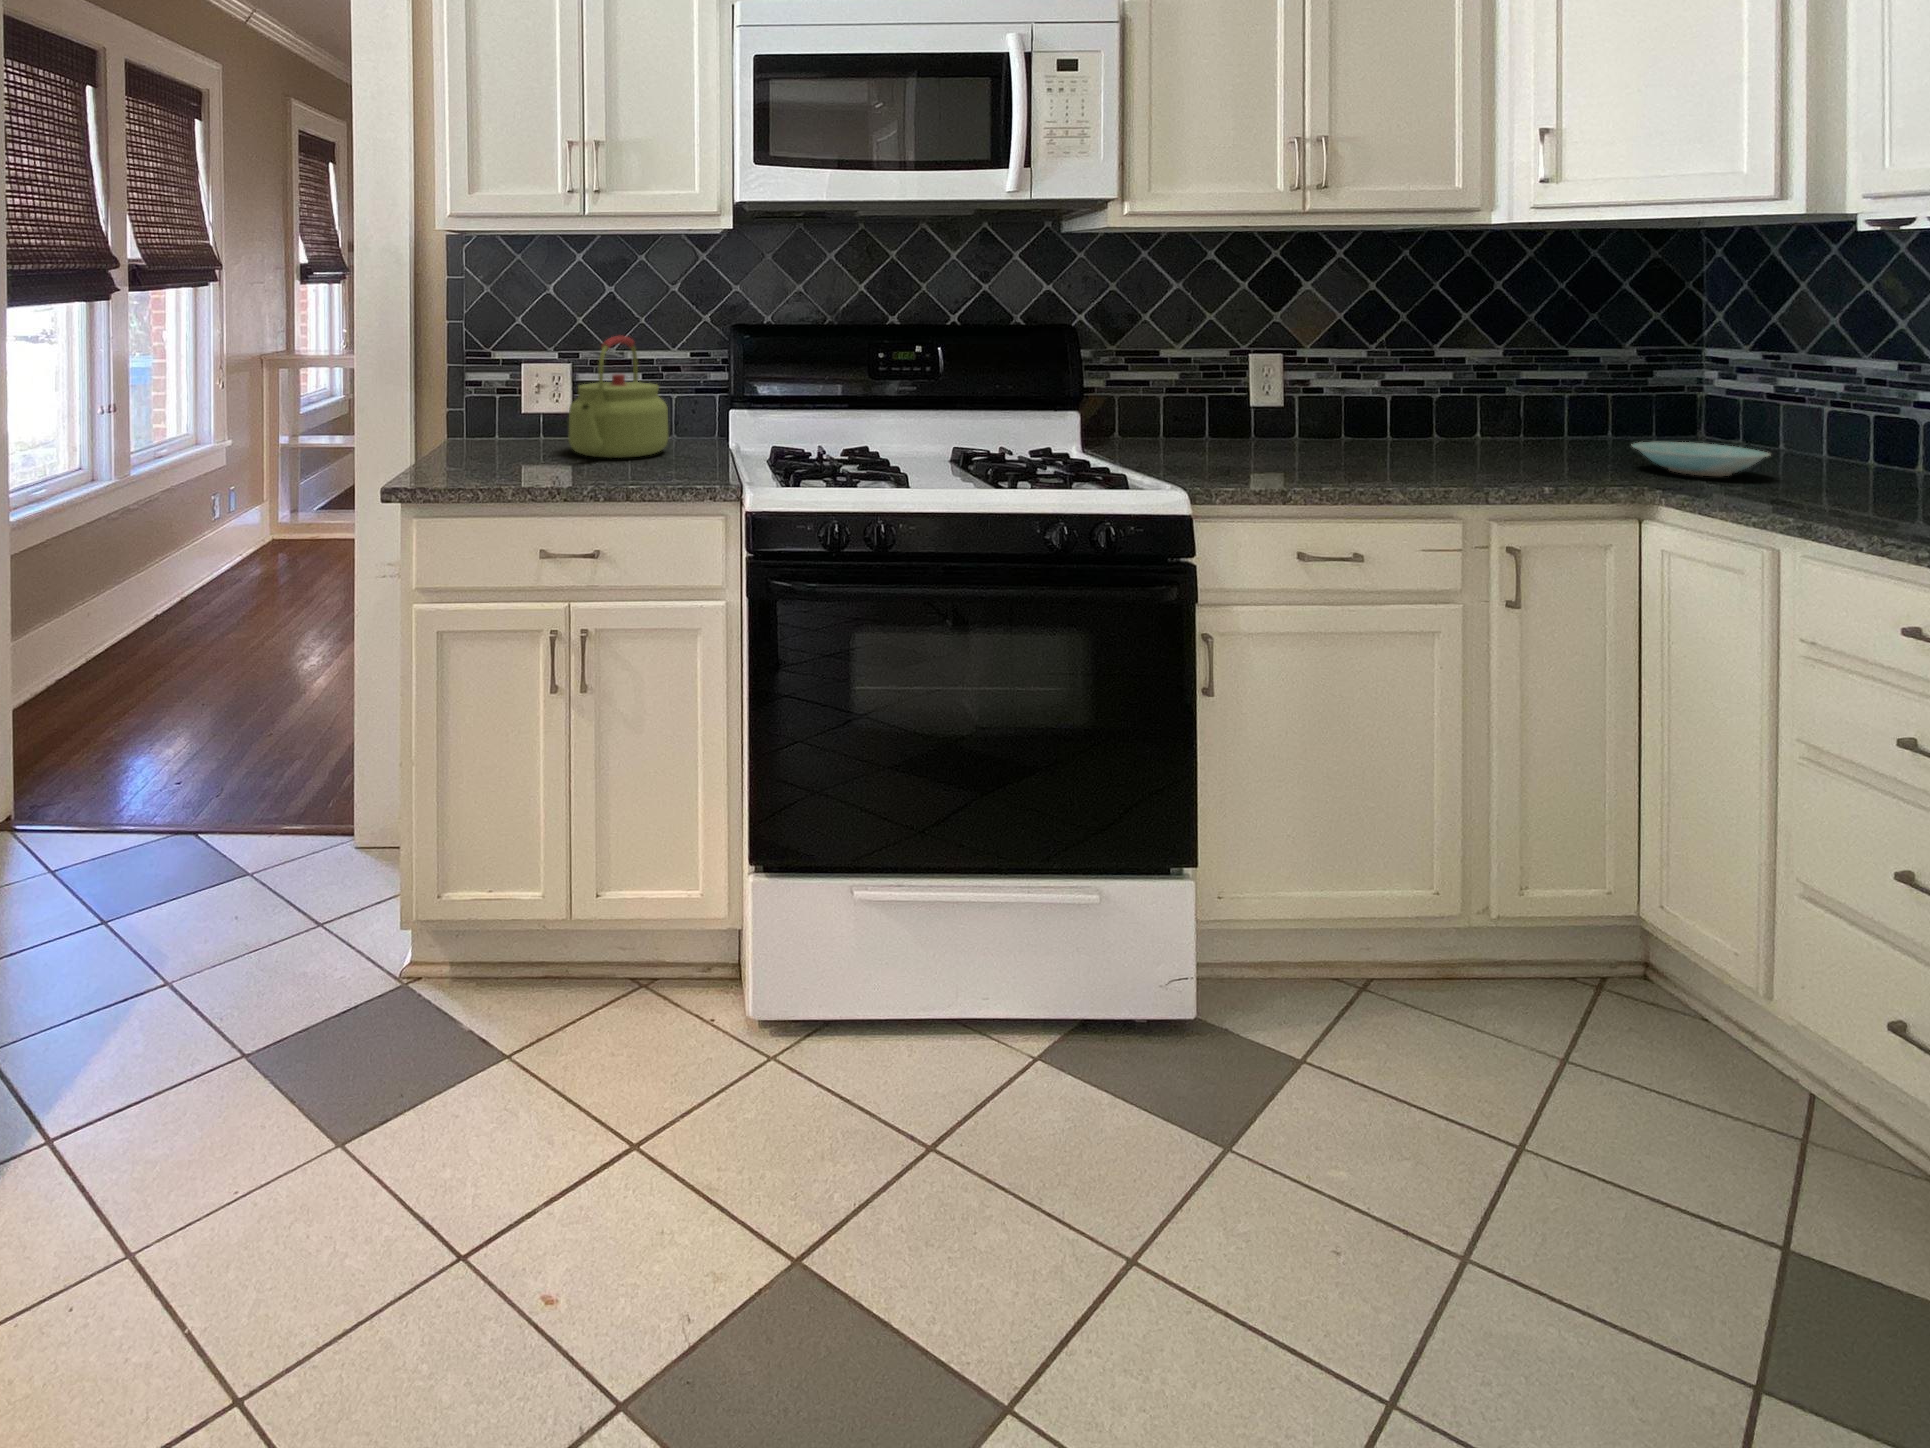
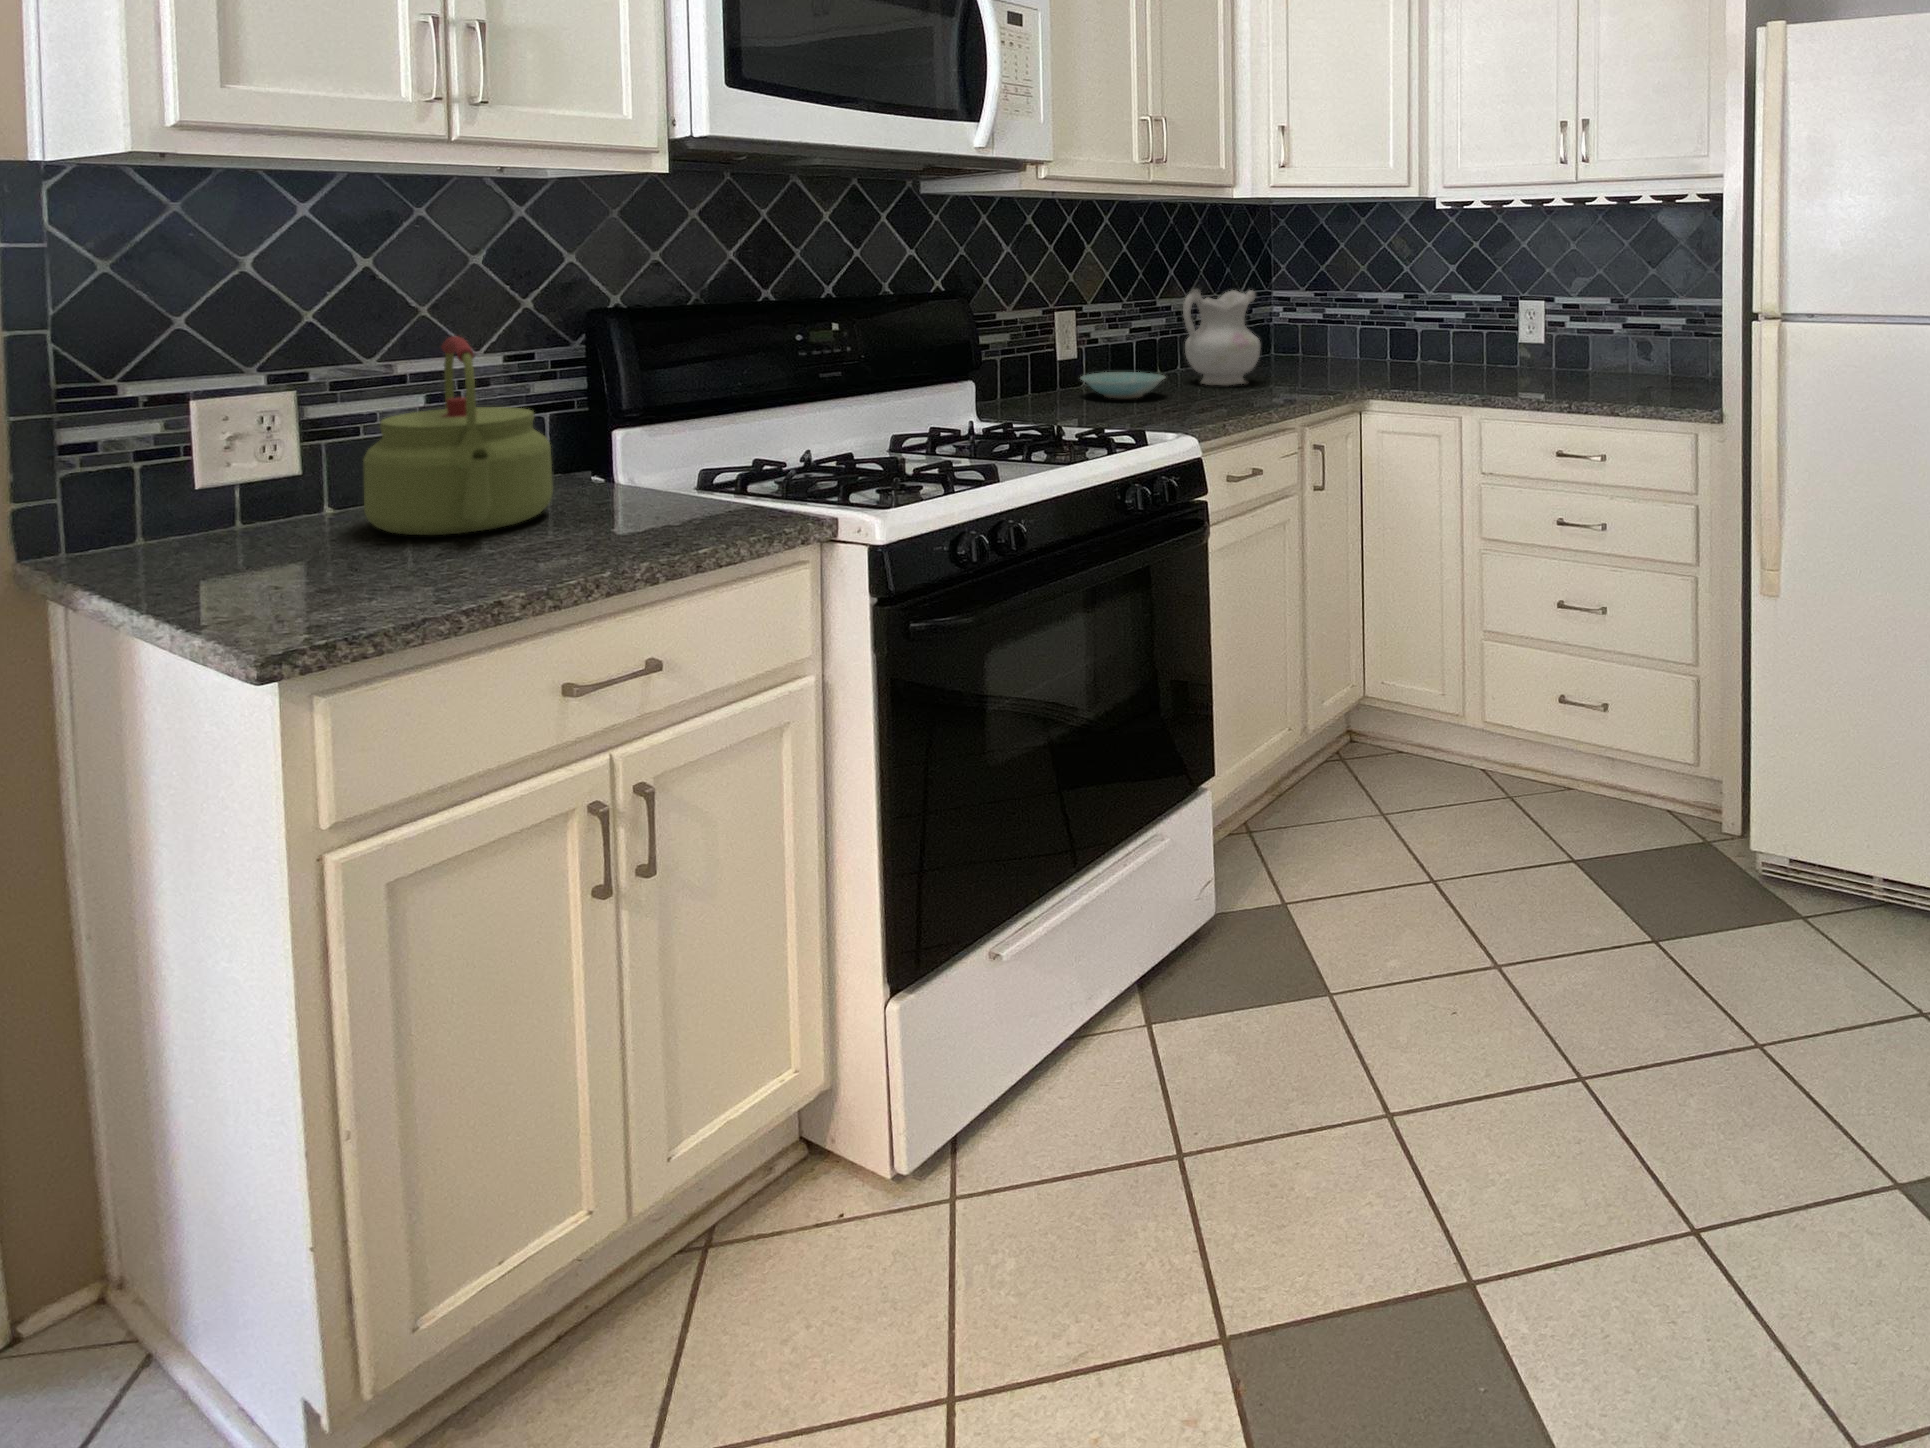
ceramic pitcher: none [1428,337,1552,458] -> present [1183,289,1260,386]
bowl: present [1632,442,1770,476] -> present [1081,372,1165,399]

